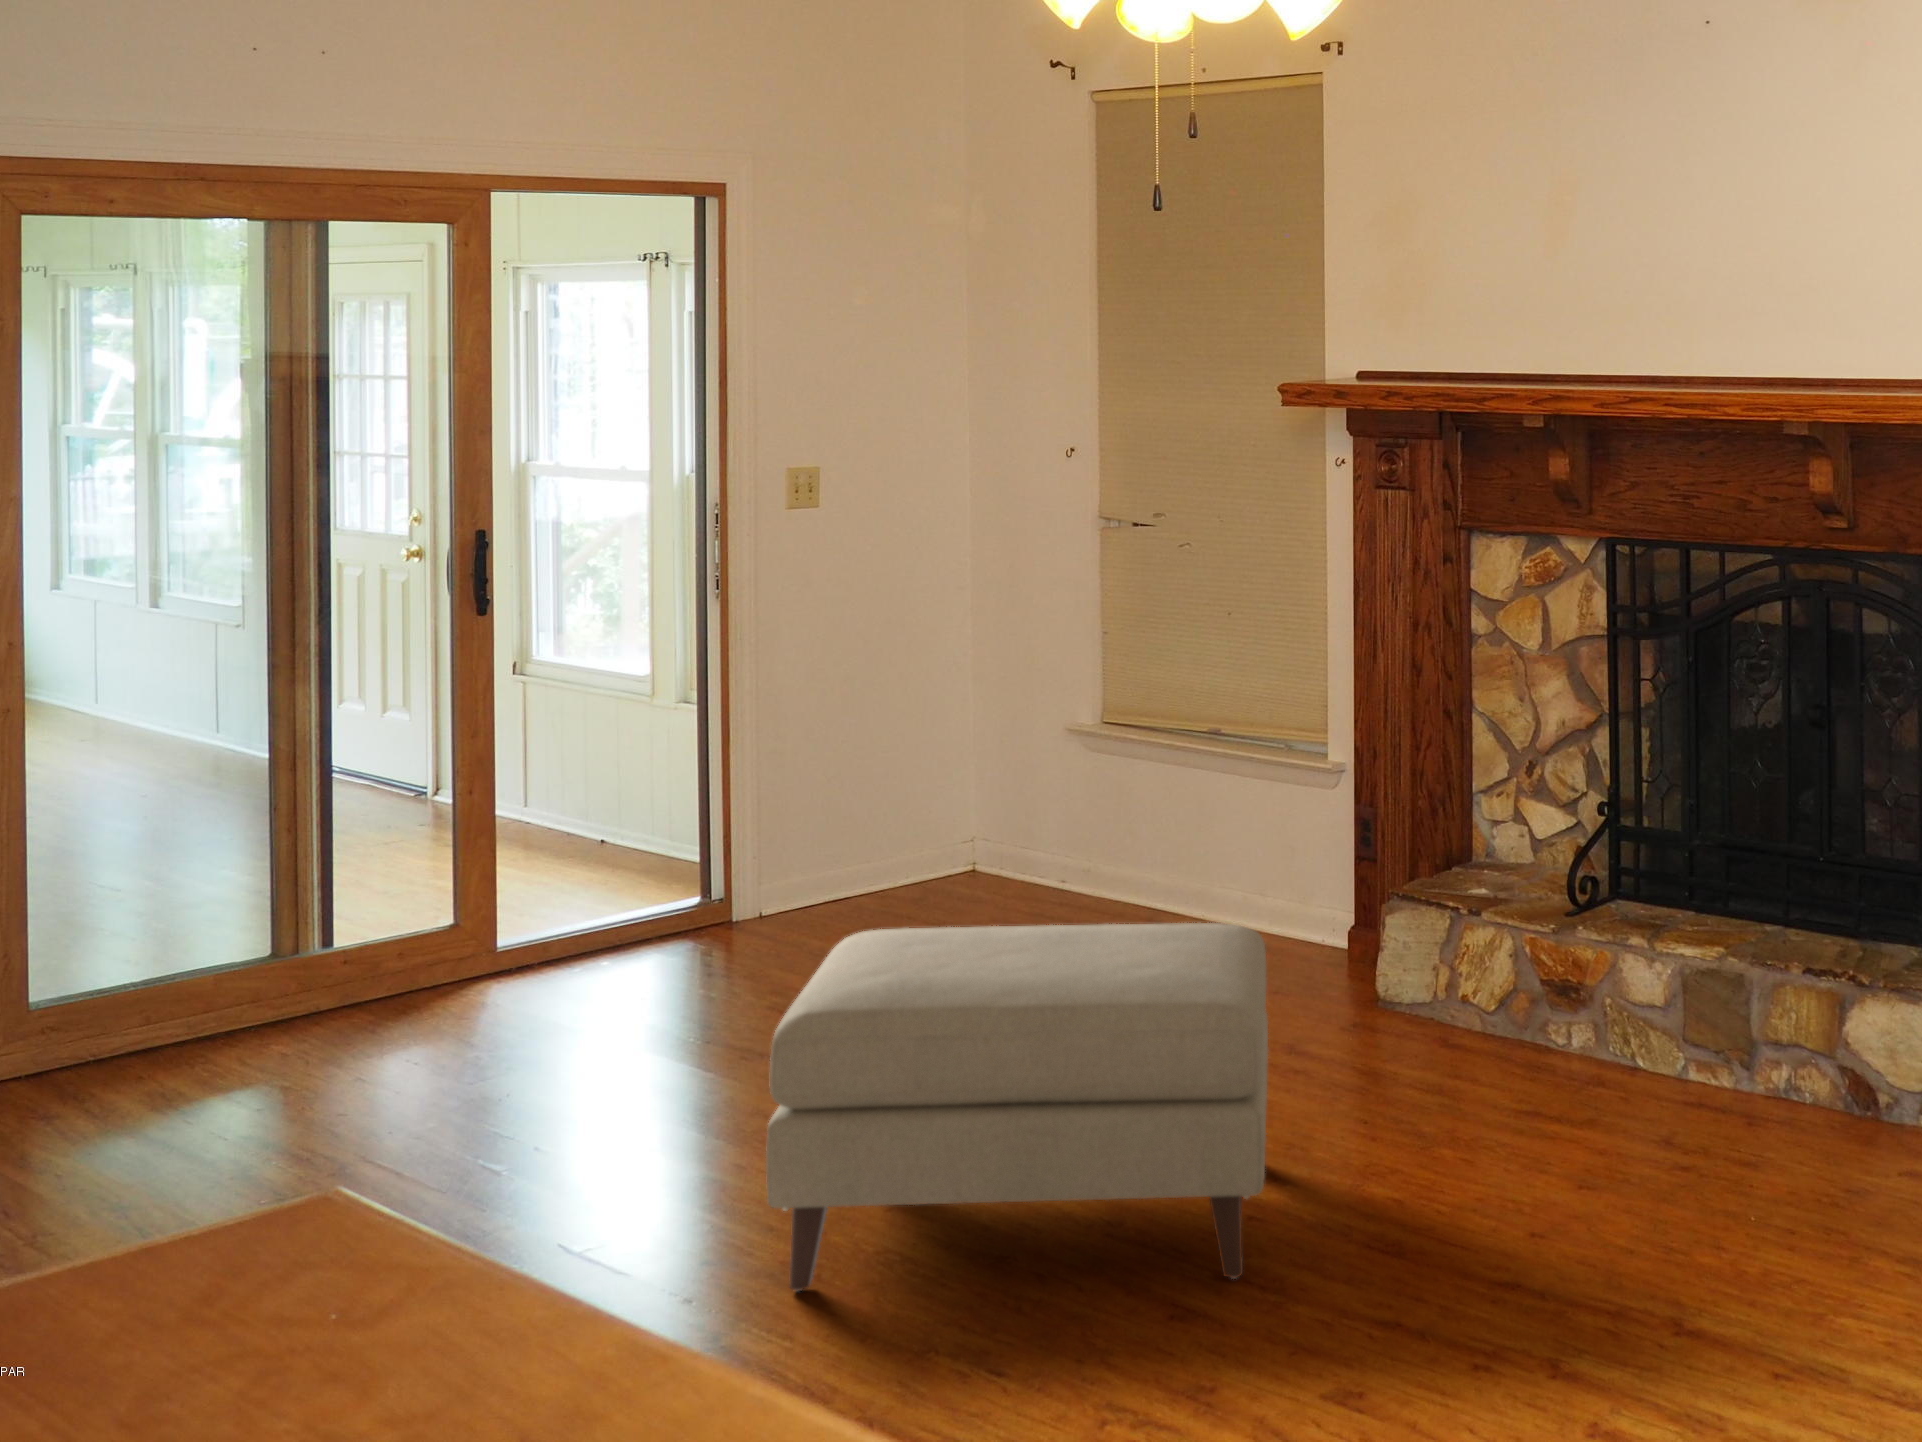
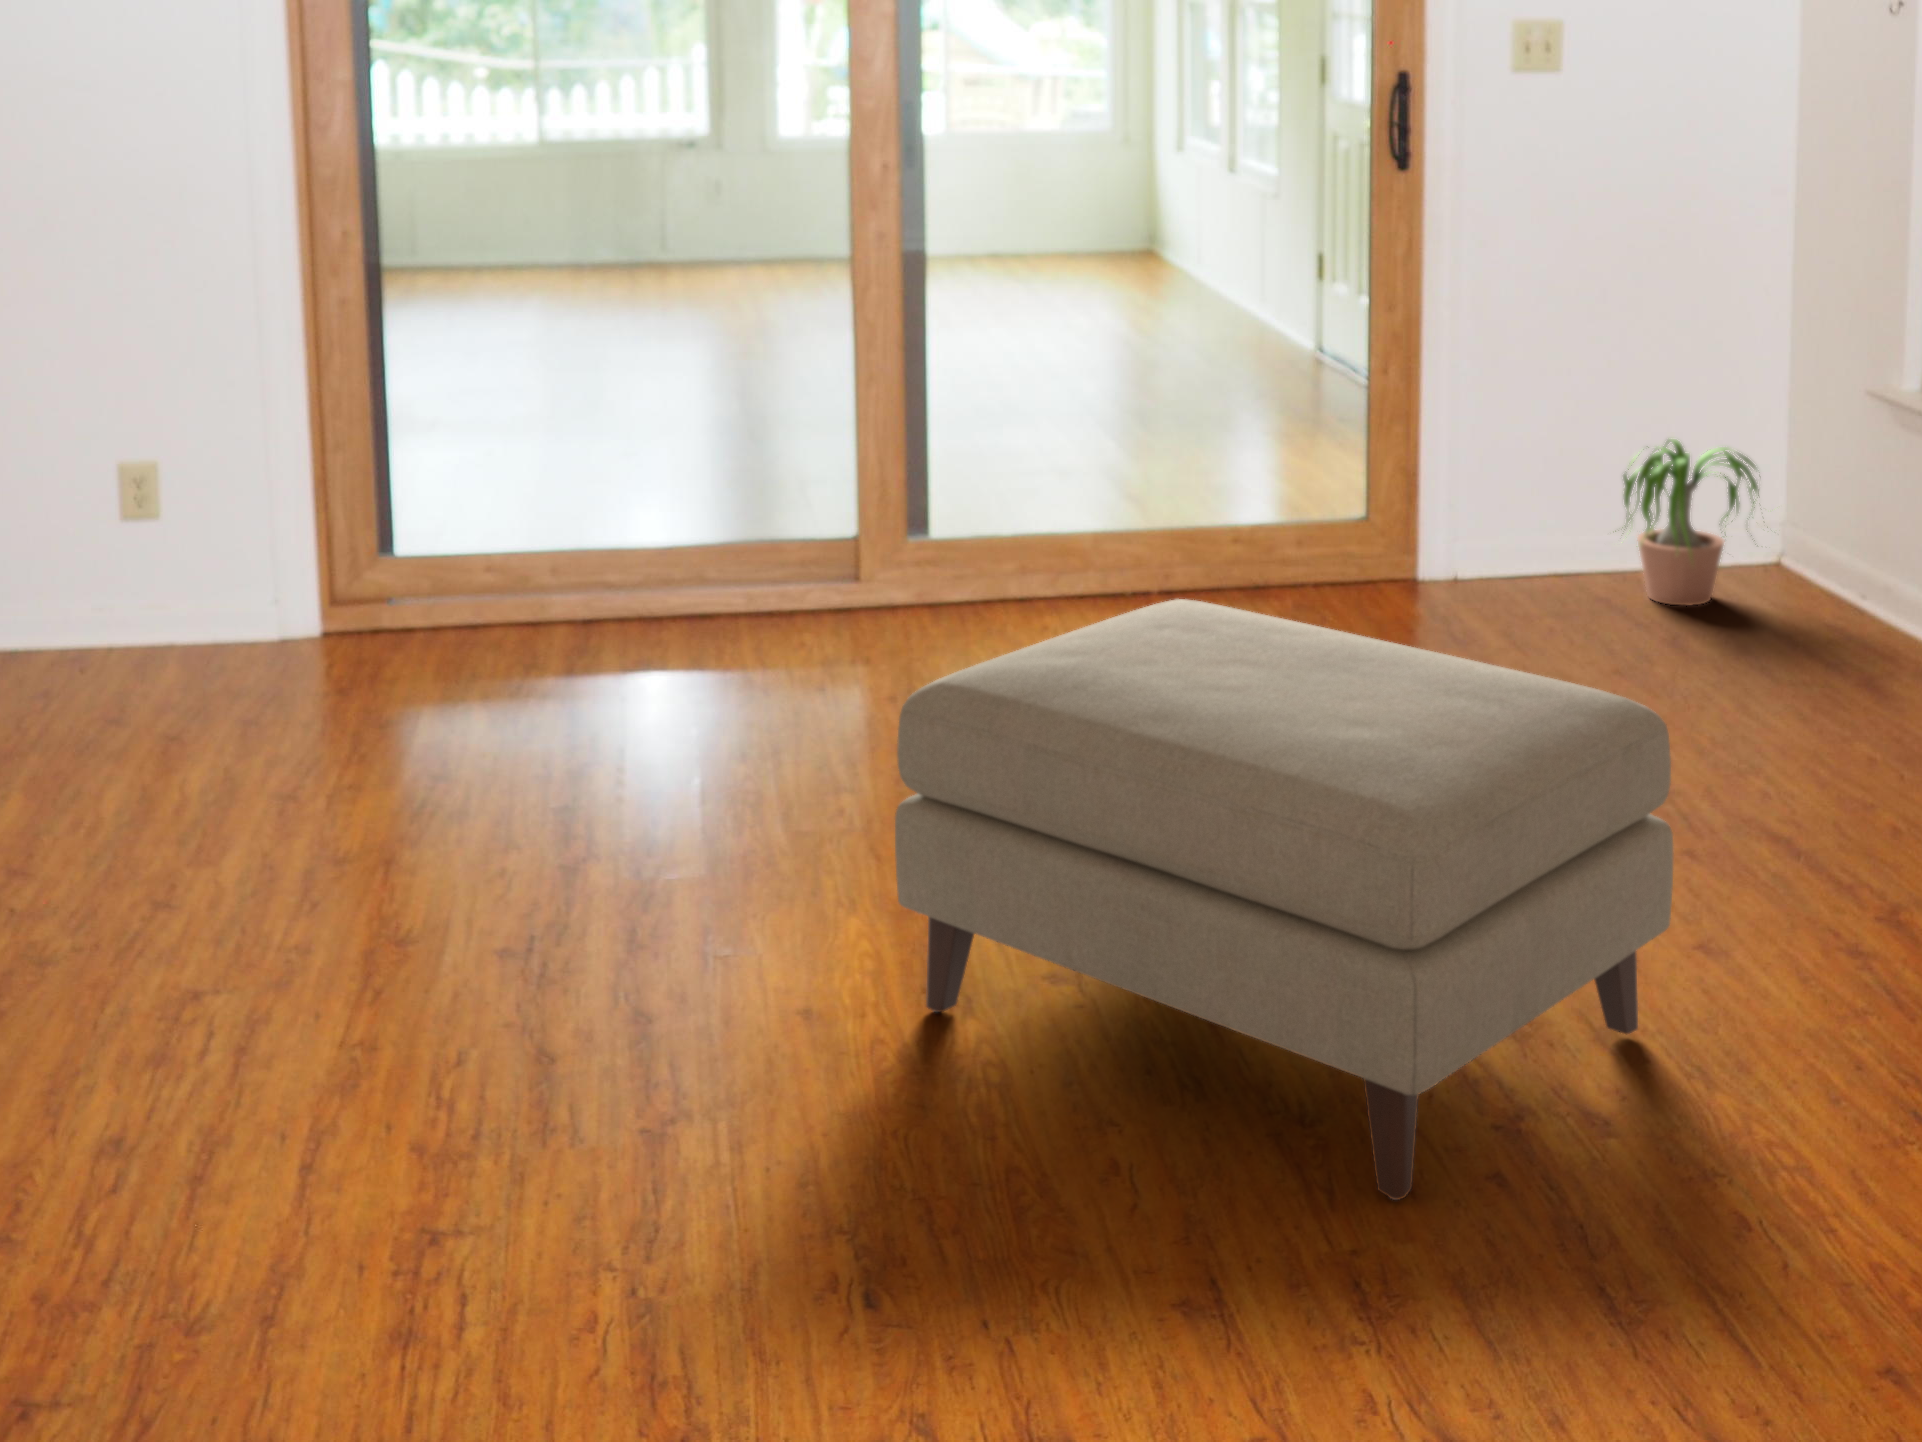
potted plant: none [870,787,1005,917] -> present [1615,439,1759,606]

